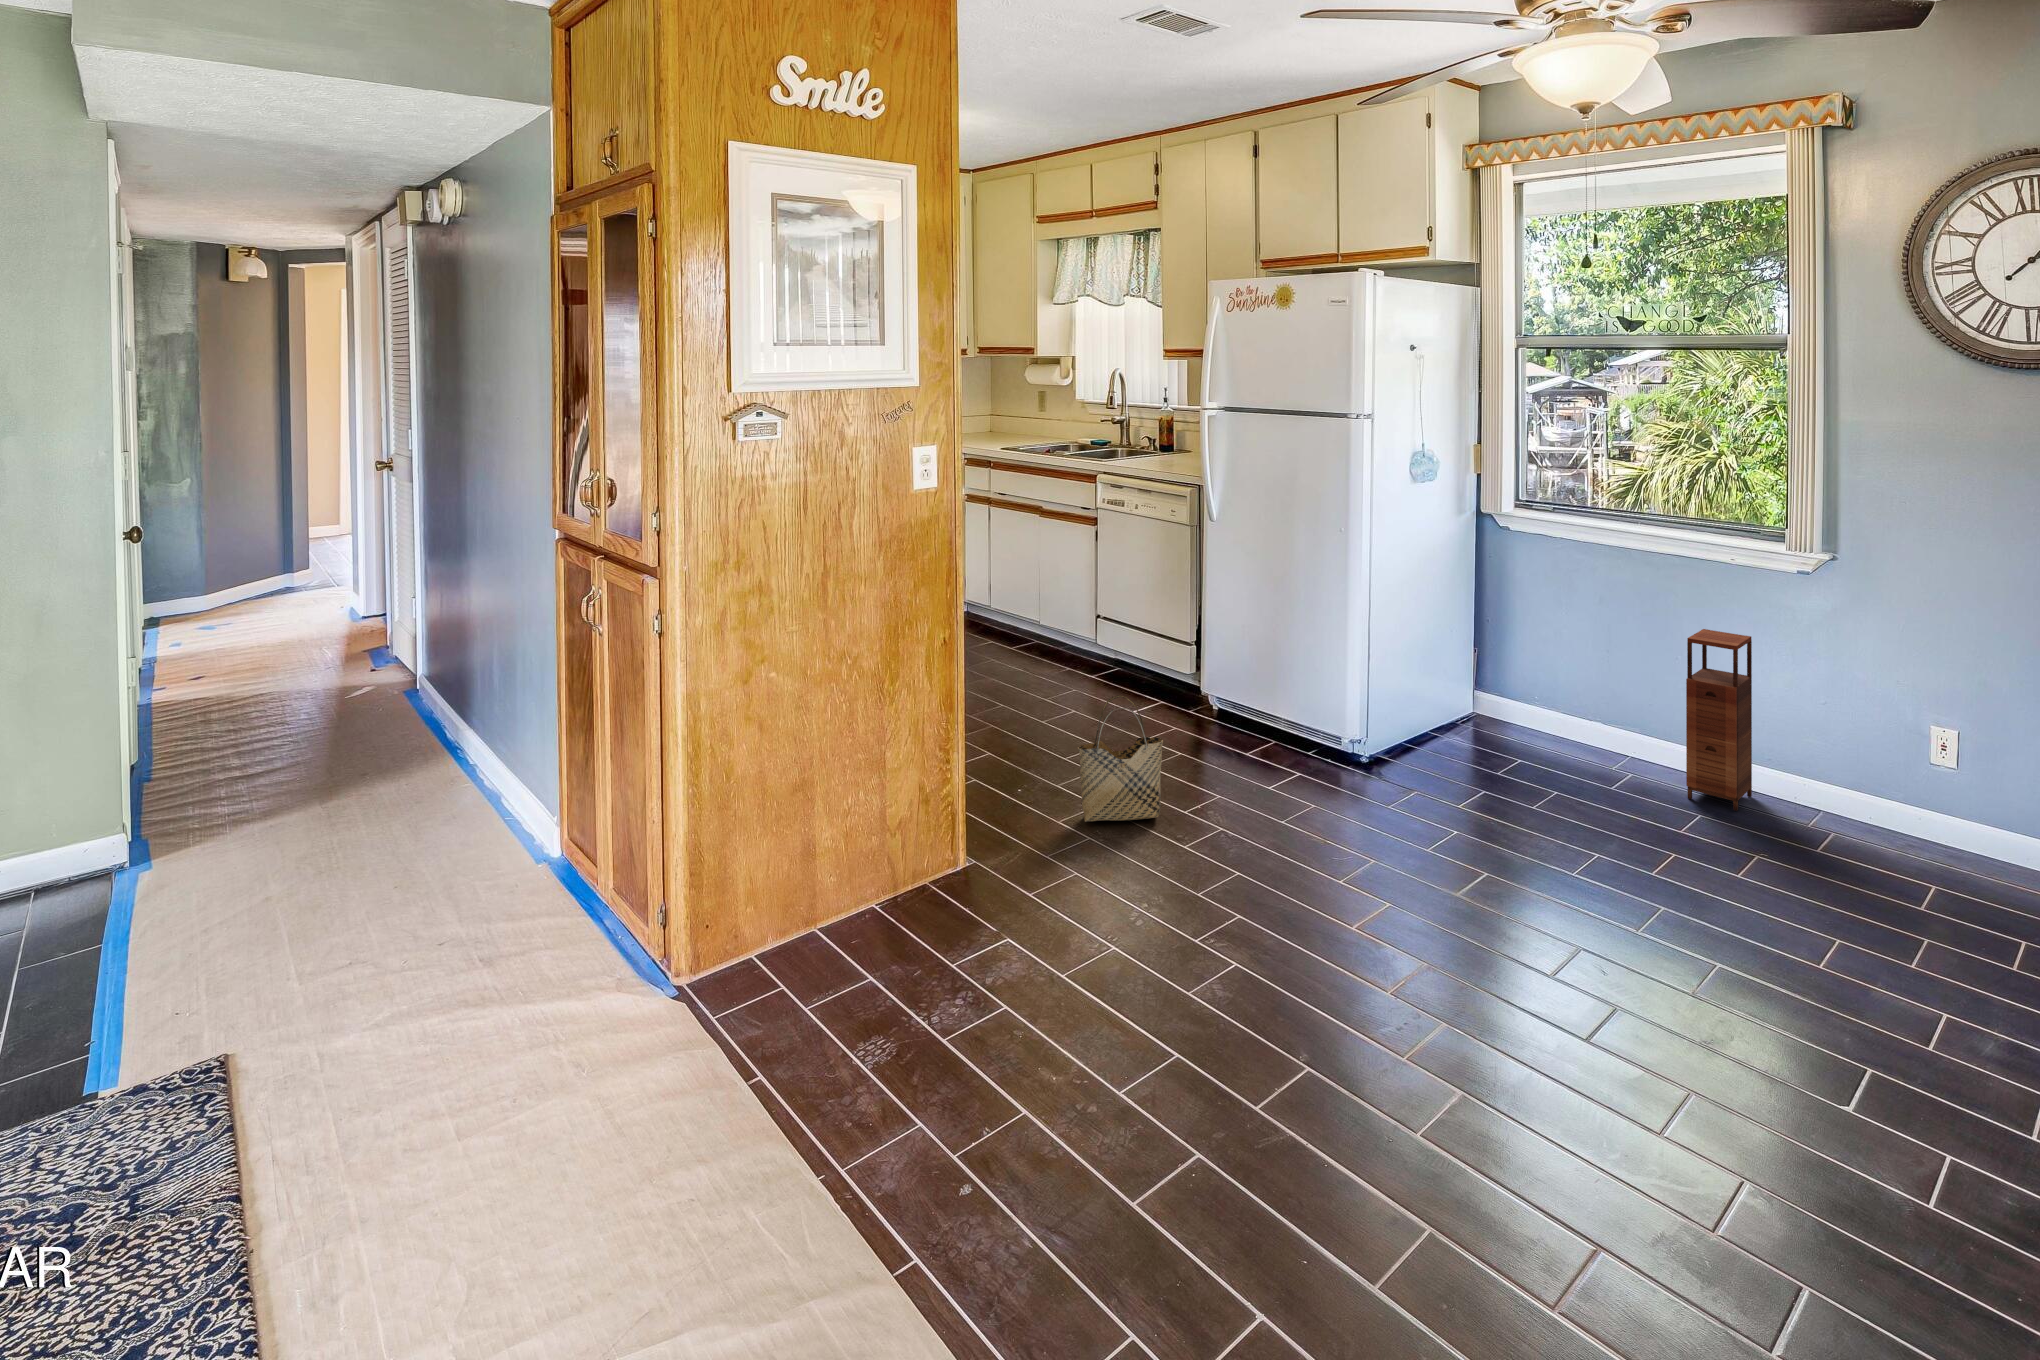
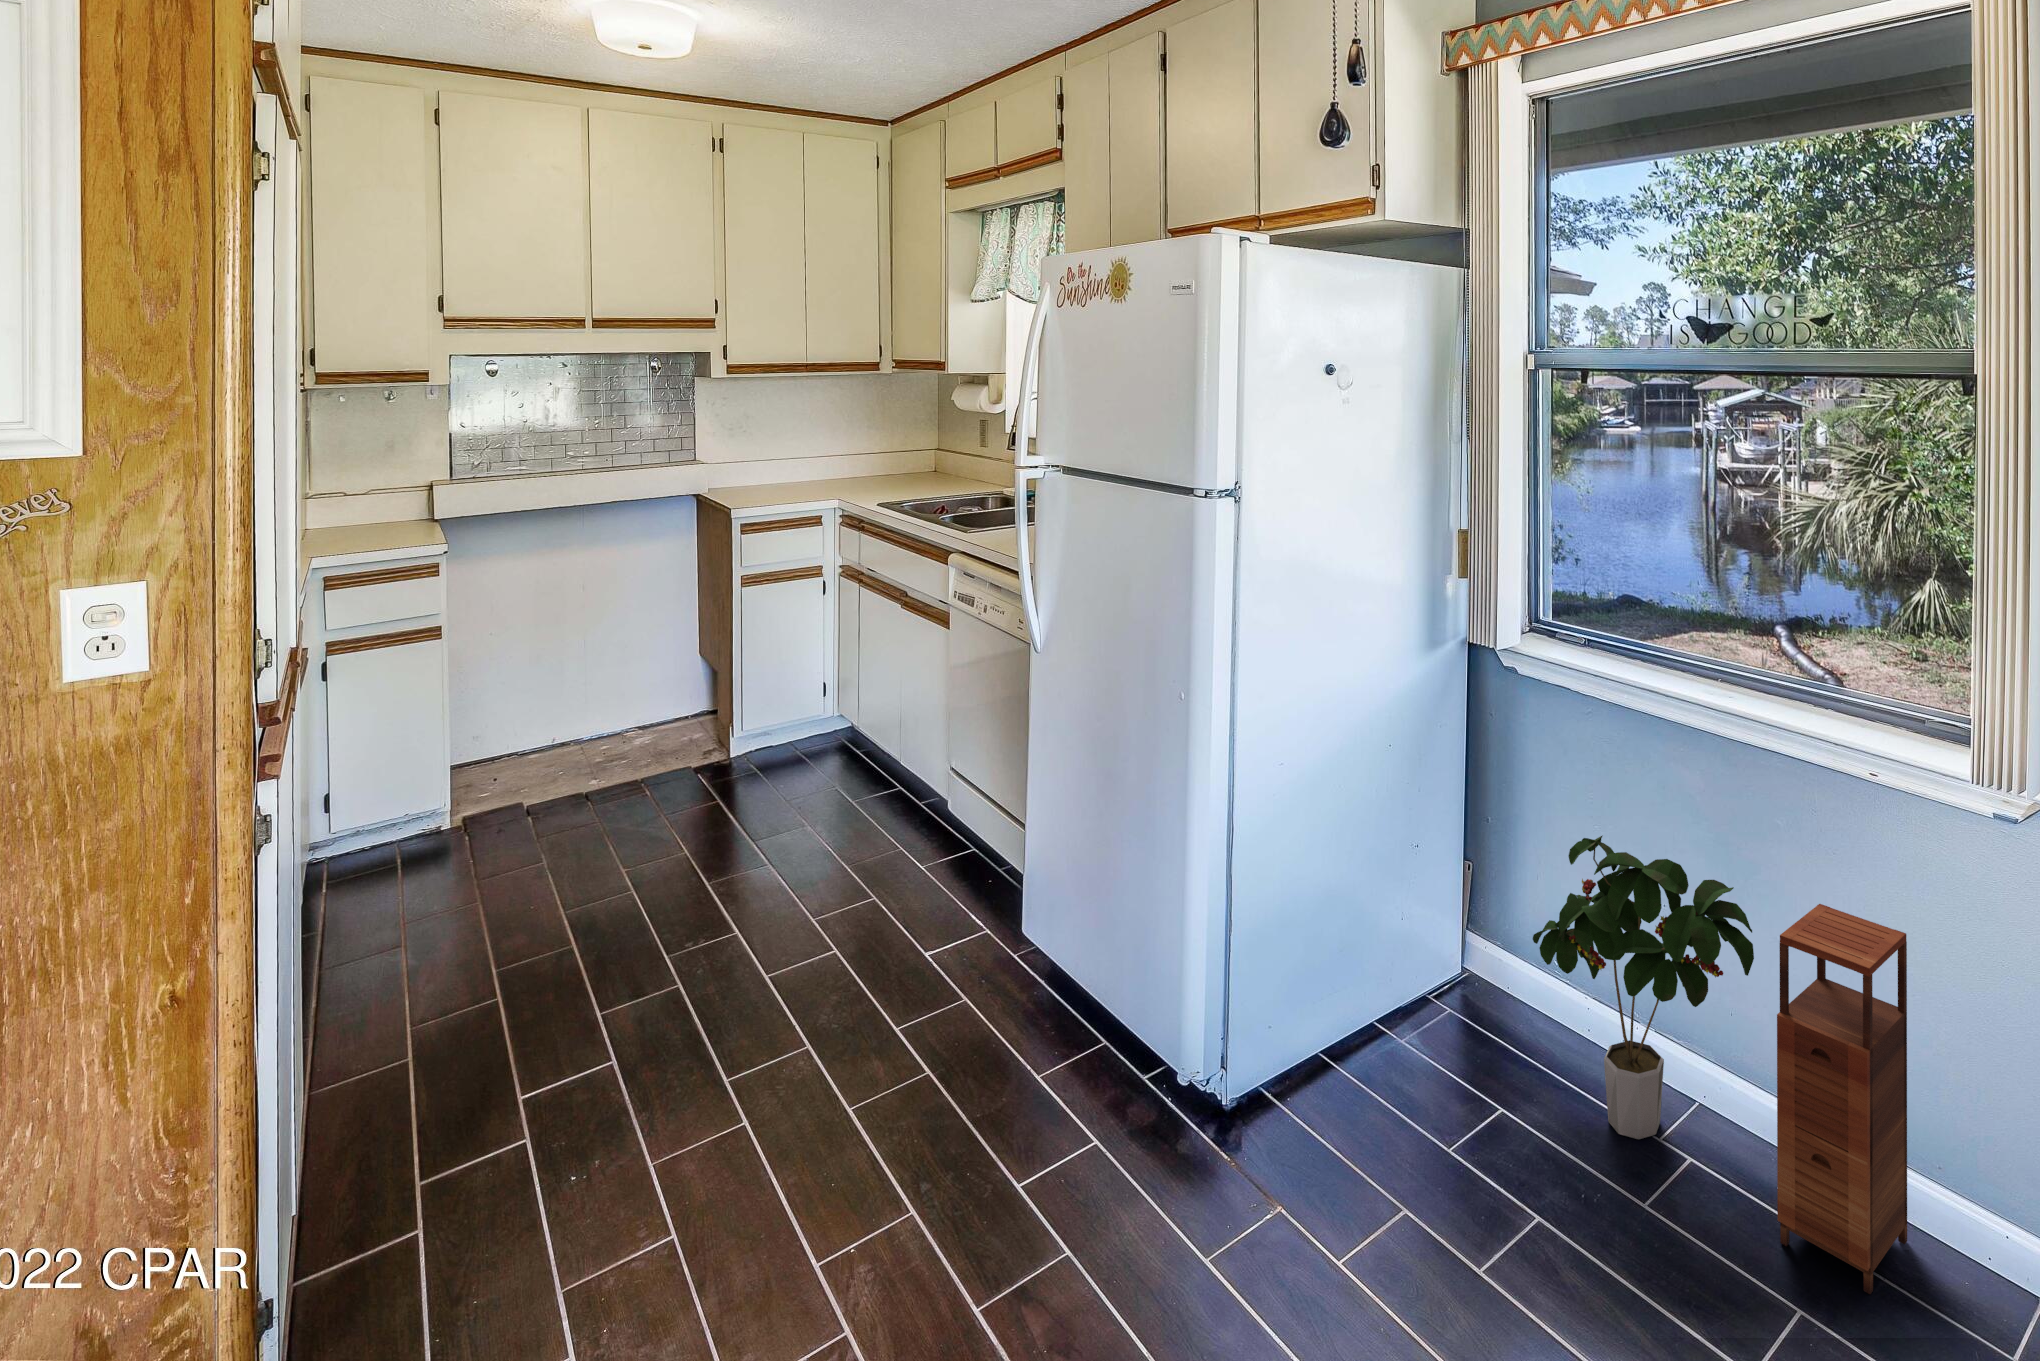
potted plant: none [1530,610,1667,769] -> present [1533,836,1754,1139]
woven basket: present [1078,695,1163,822] -> none [594,1017,776,1282]

